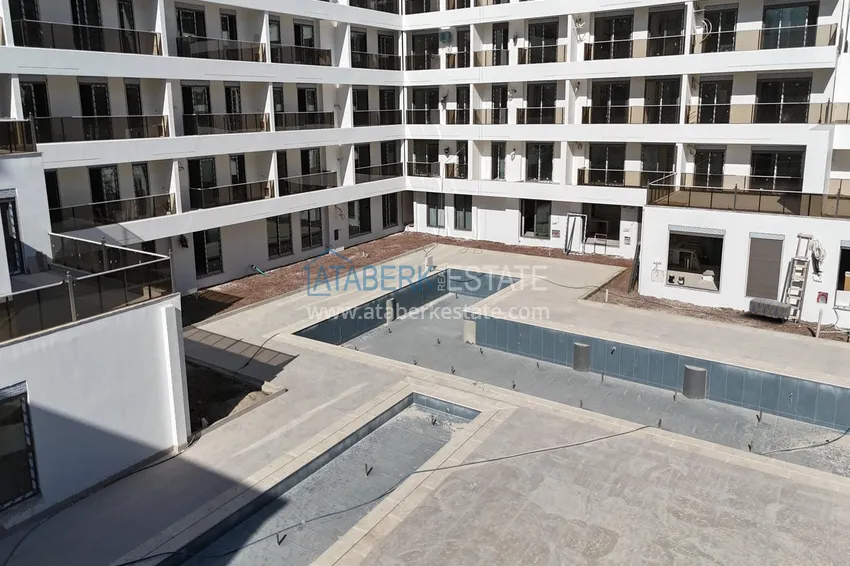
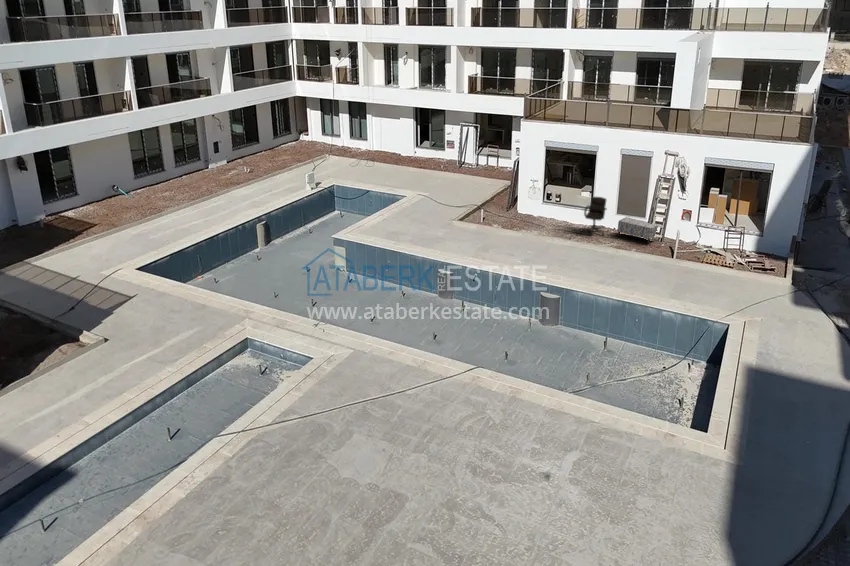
chair: none [709,278,736,315] -> present [580,197,606,235]

